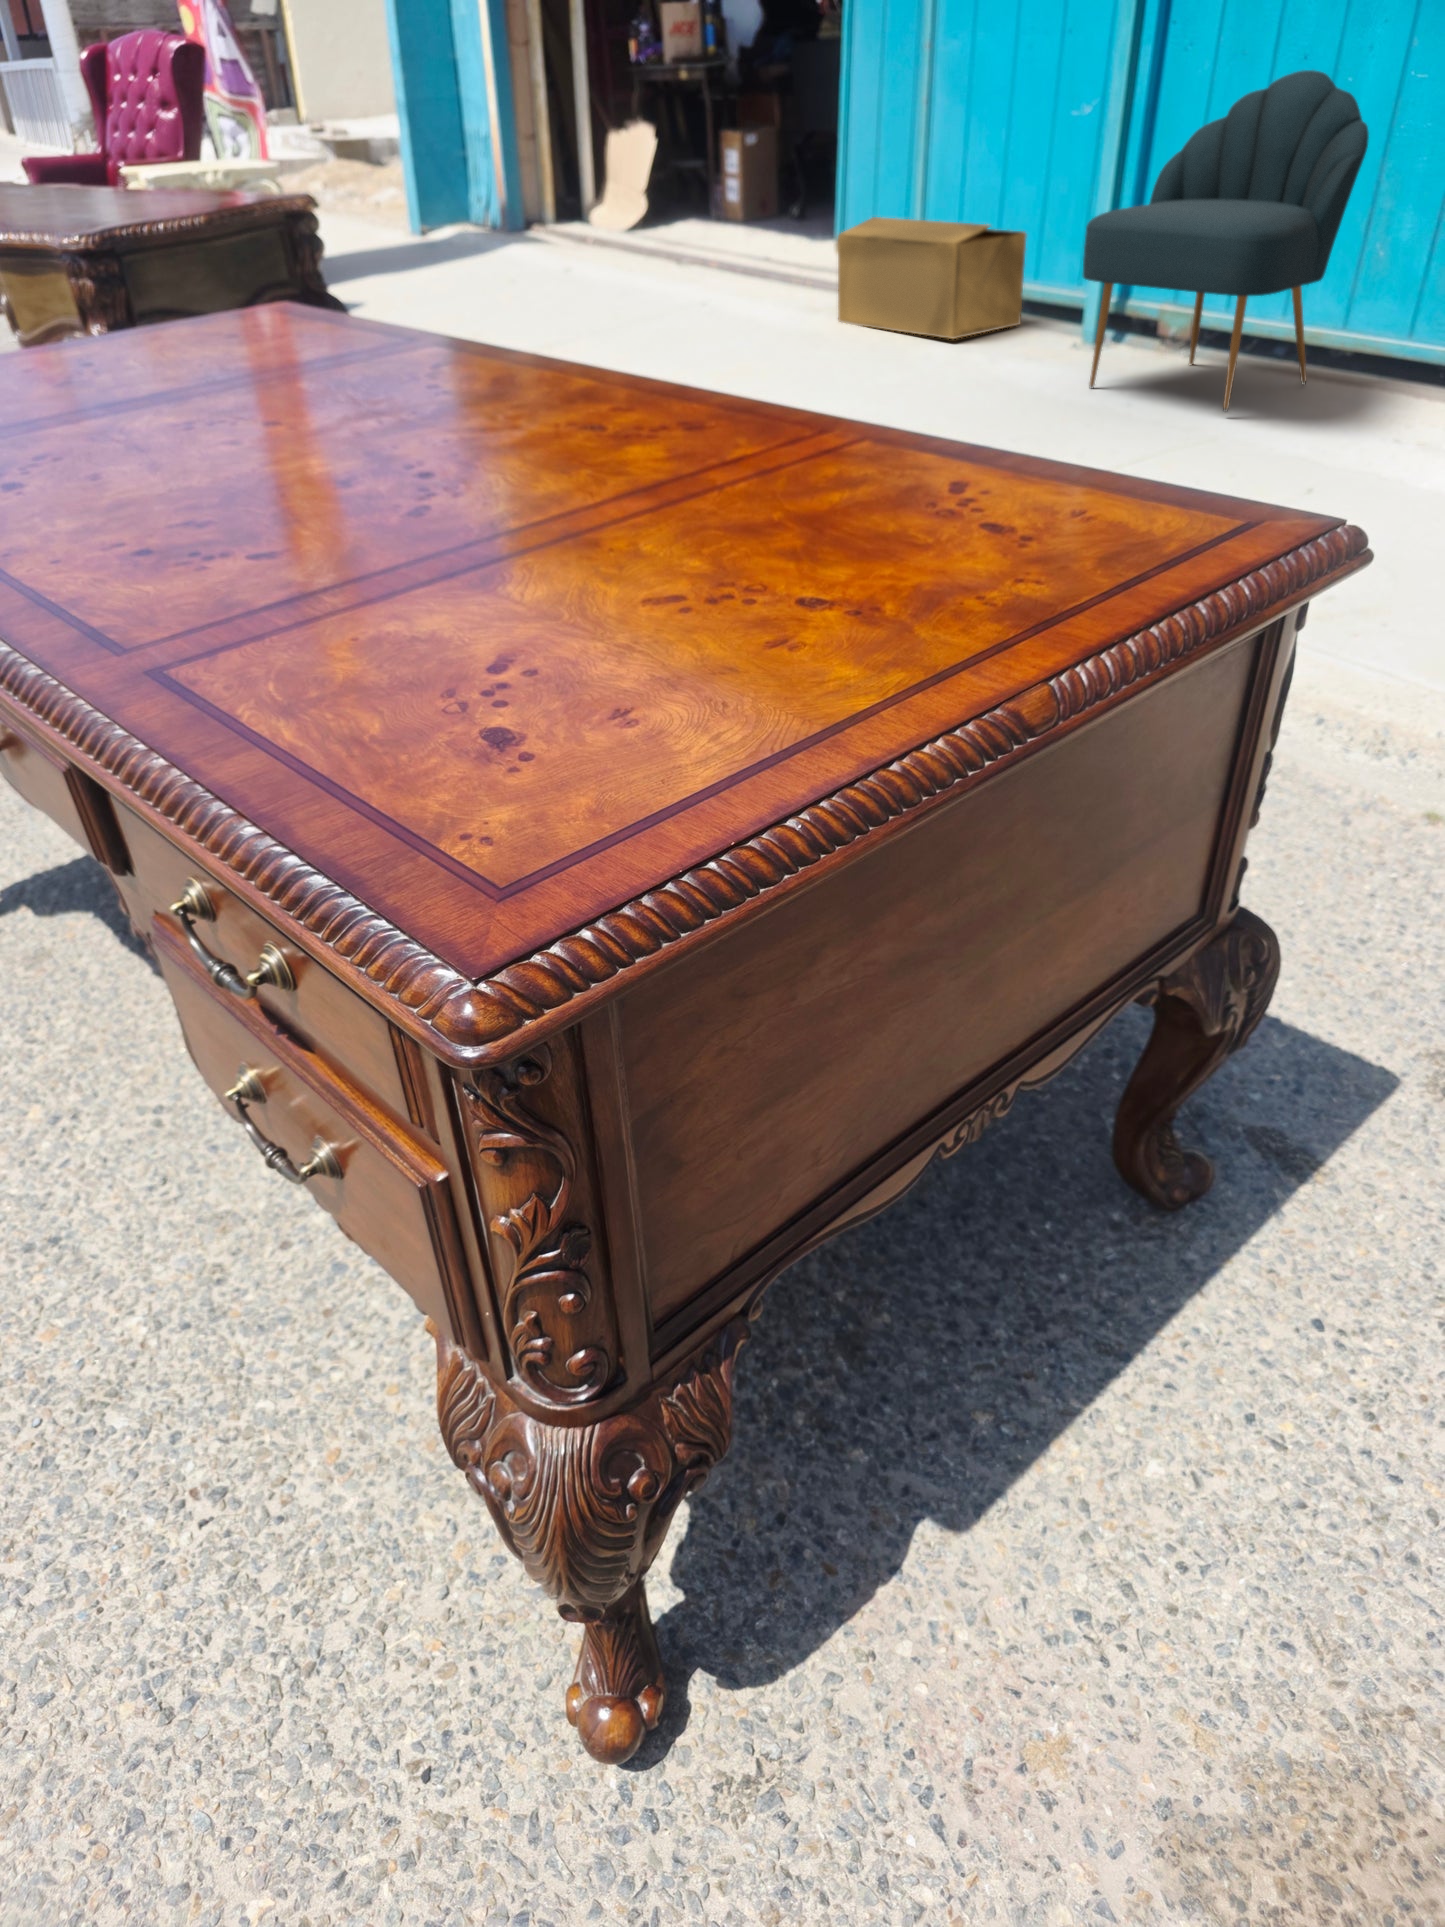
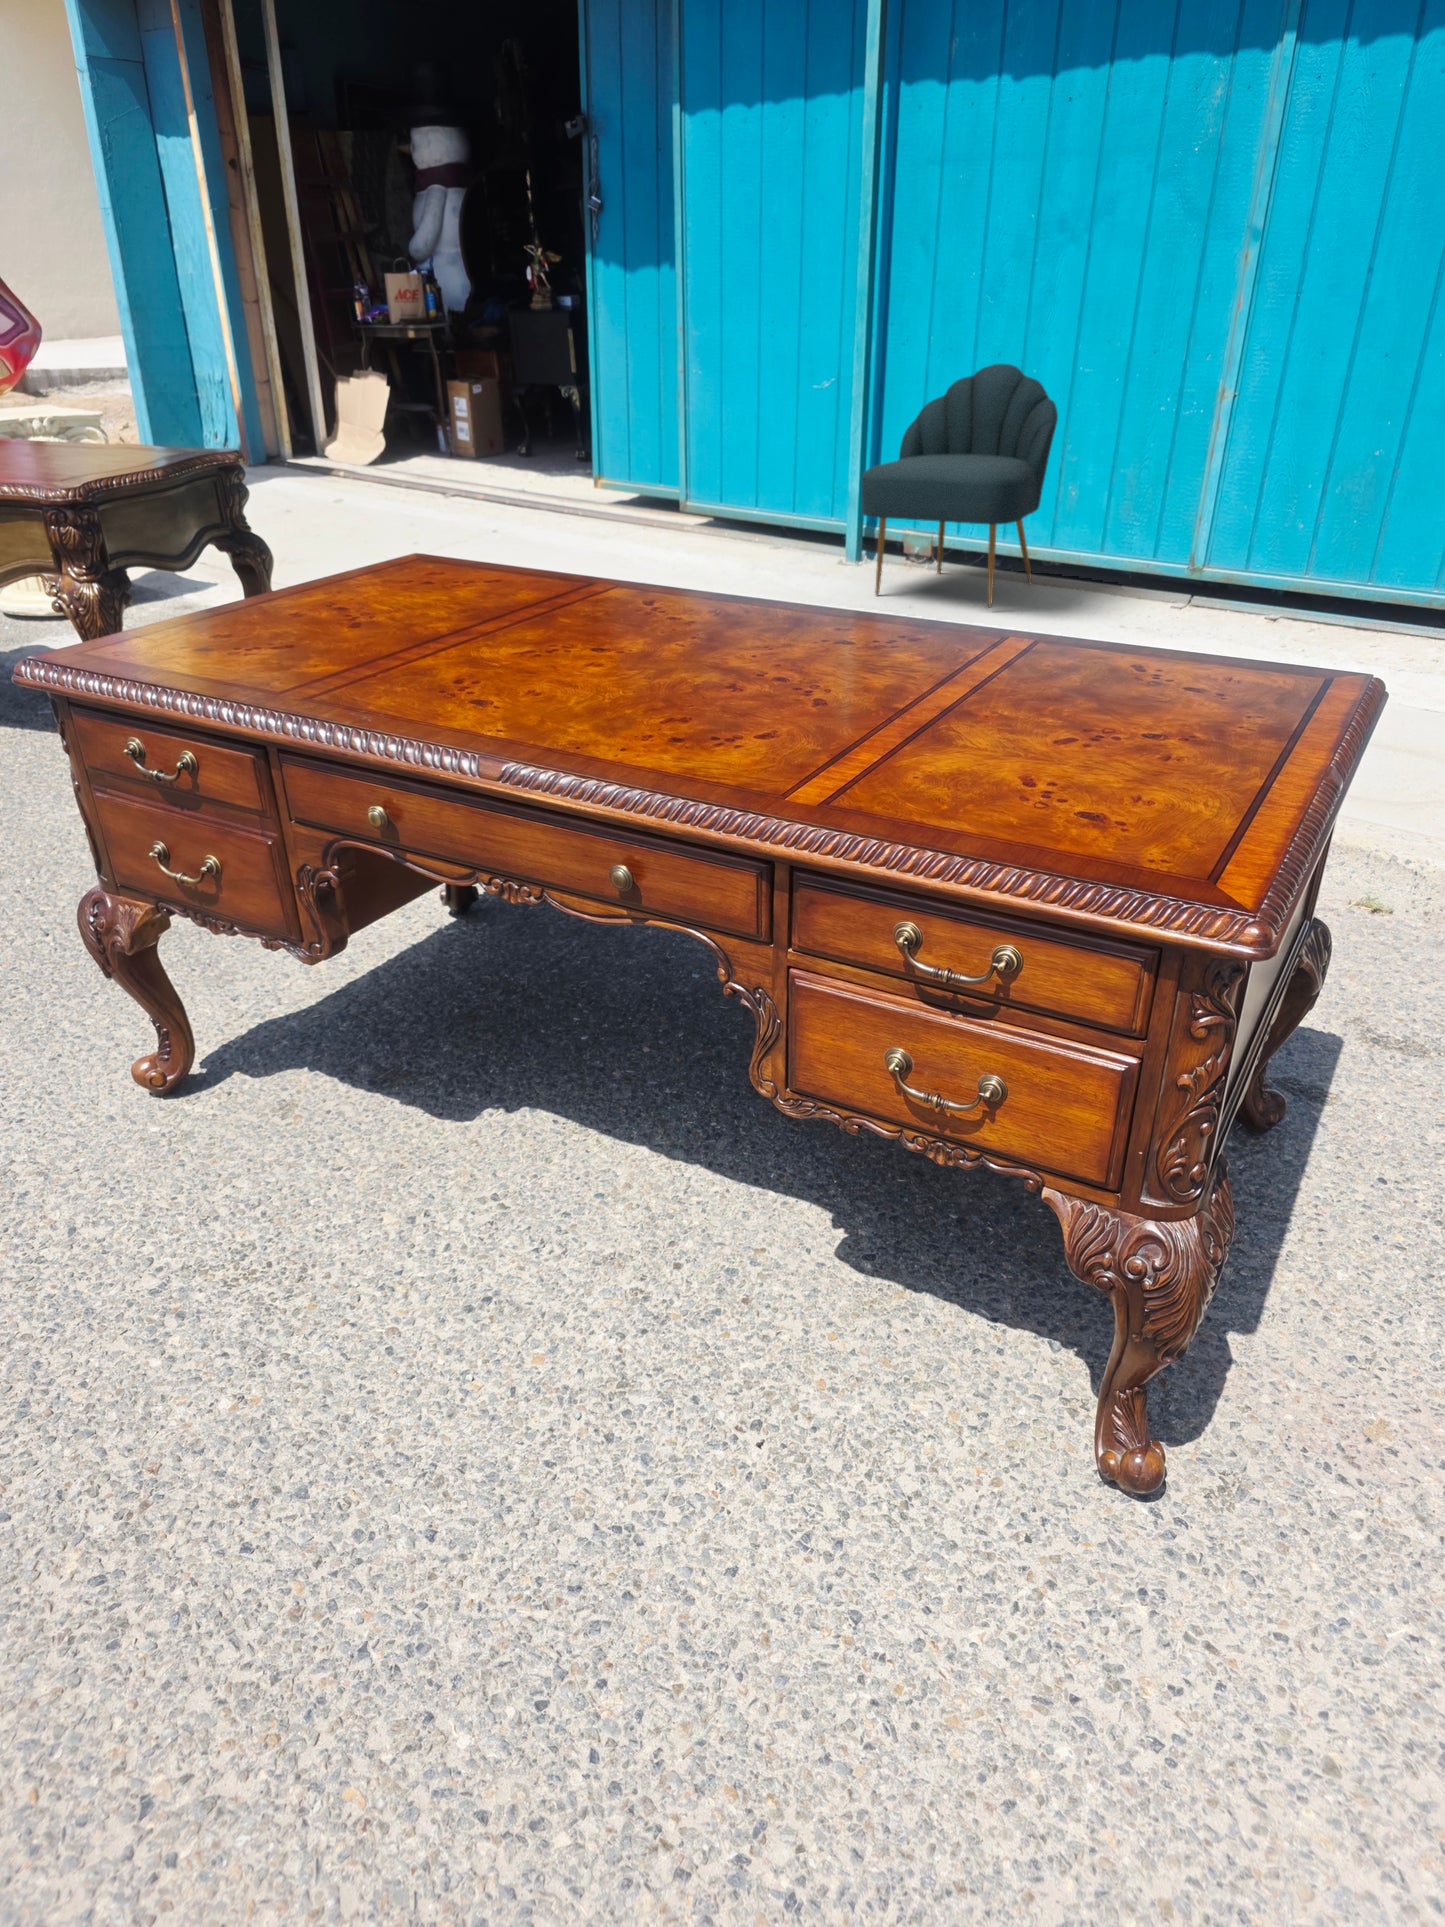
cardboard box: present [838,217,1026,339] -> none [632,471,789,563]

